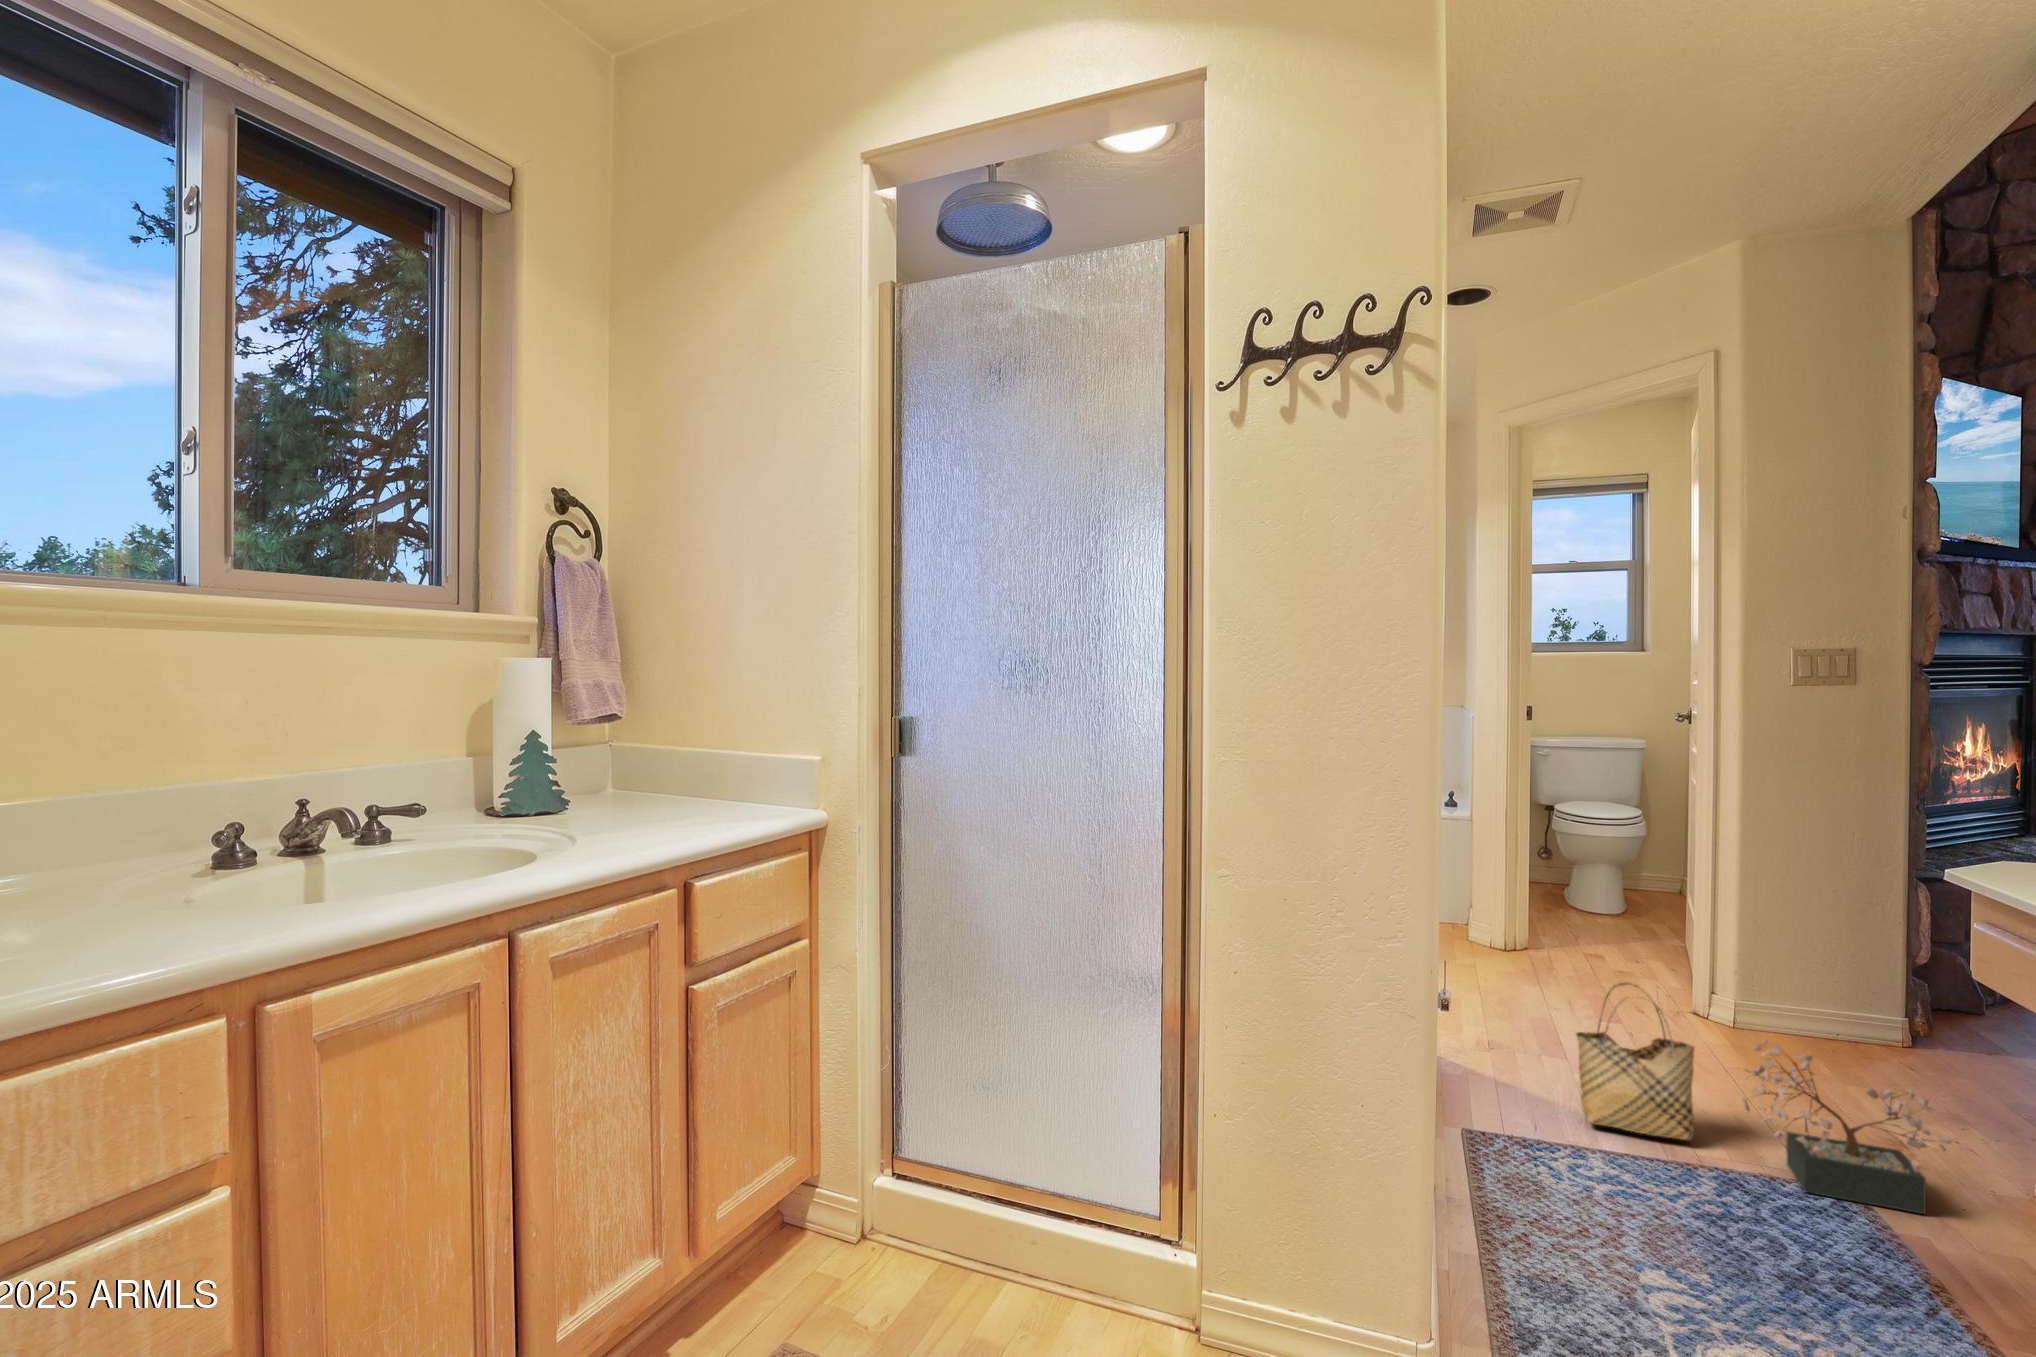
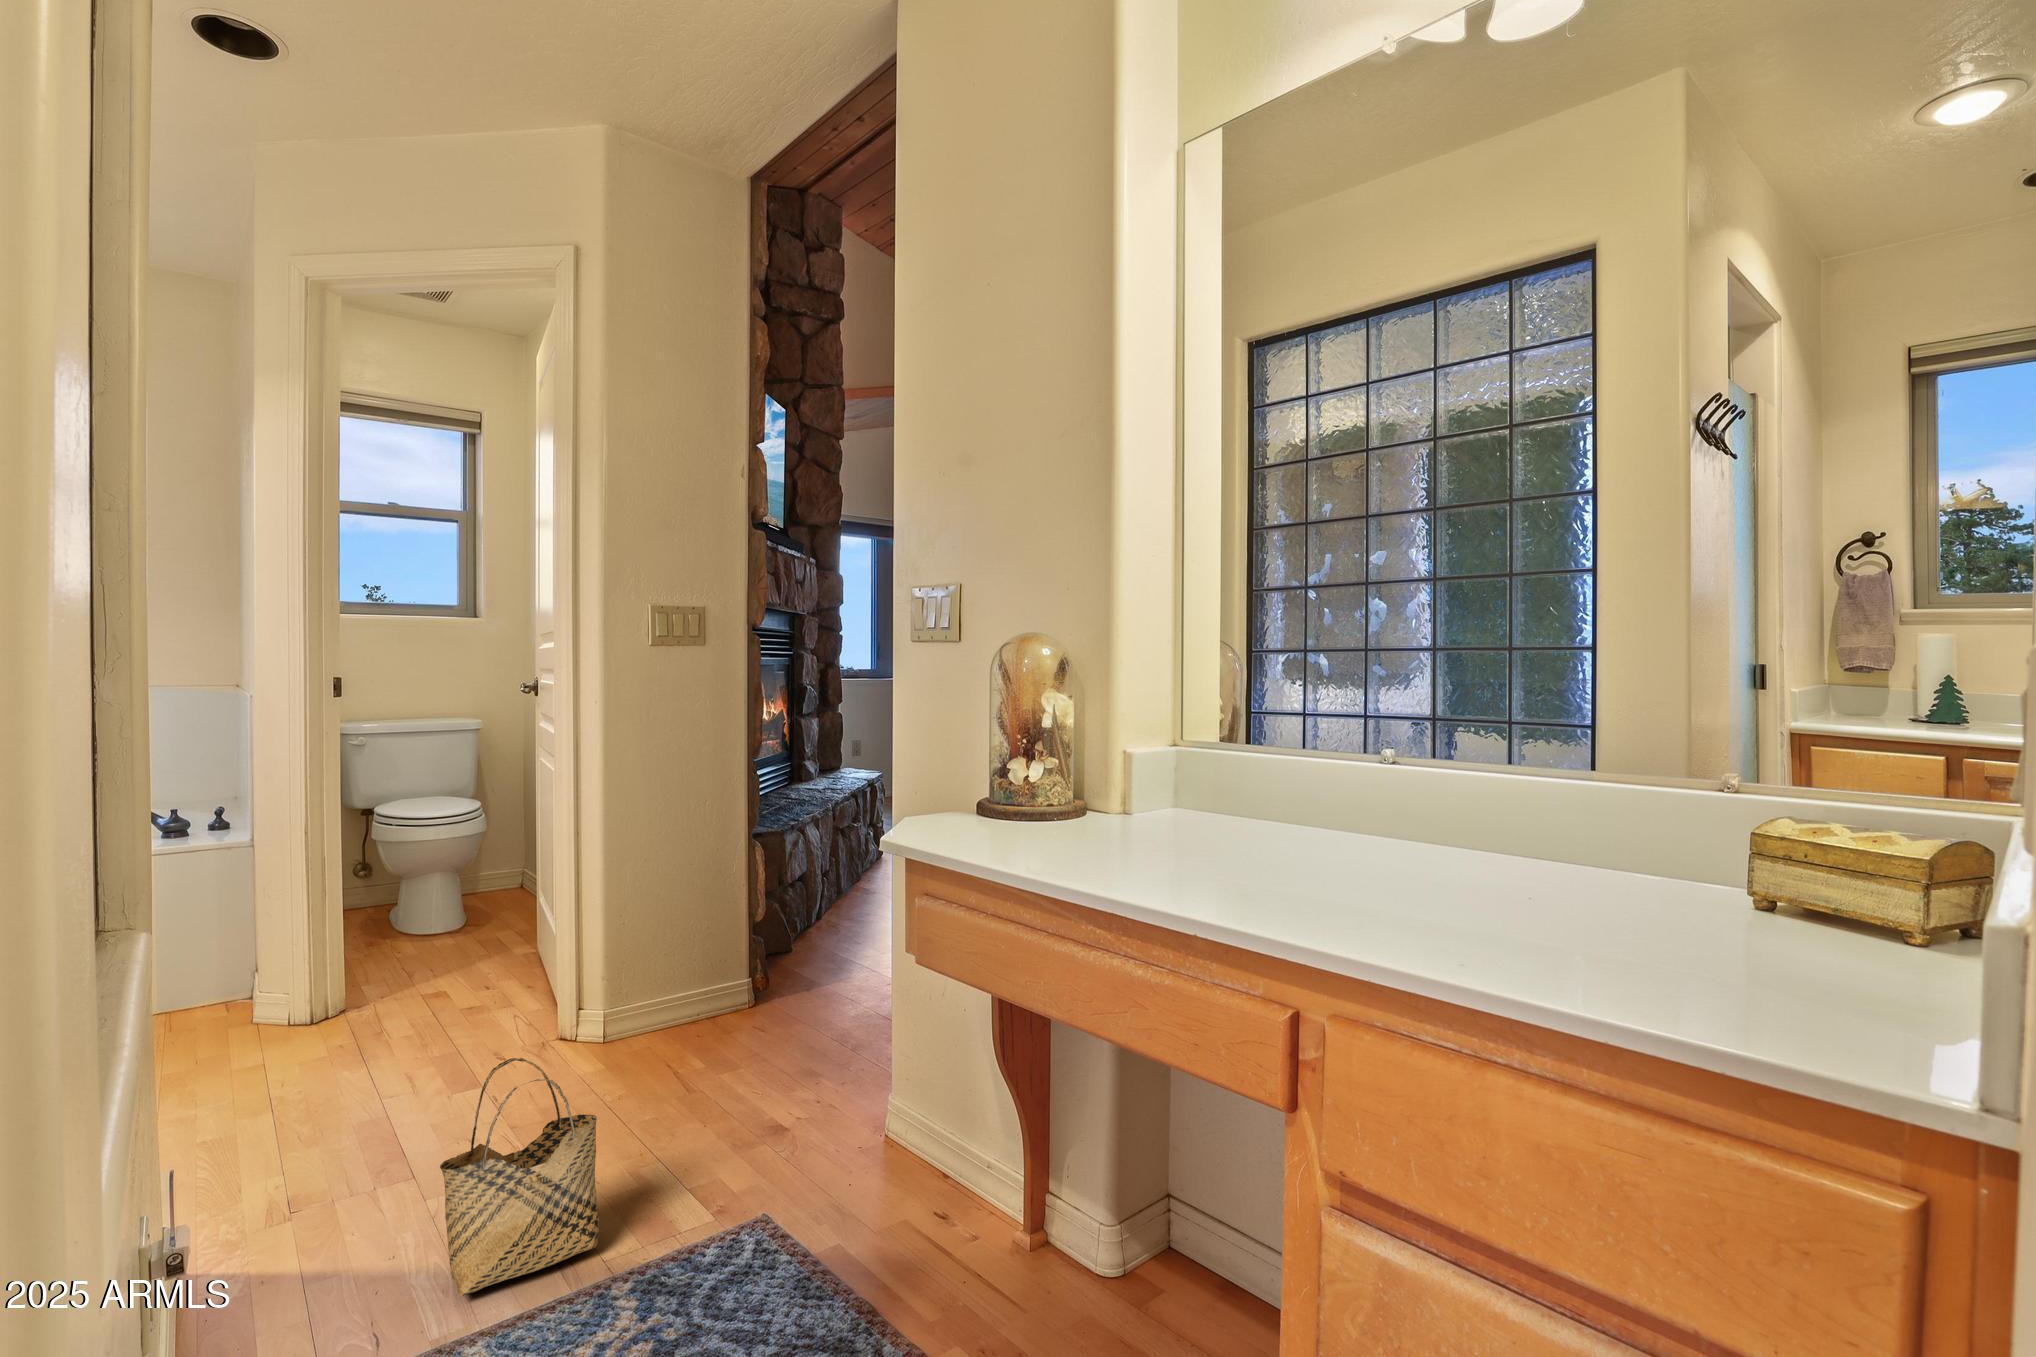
decorative plant: present [1741,1039,1952,1214] -> none [654,1075,839,1251]

